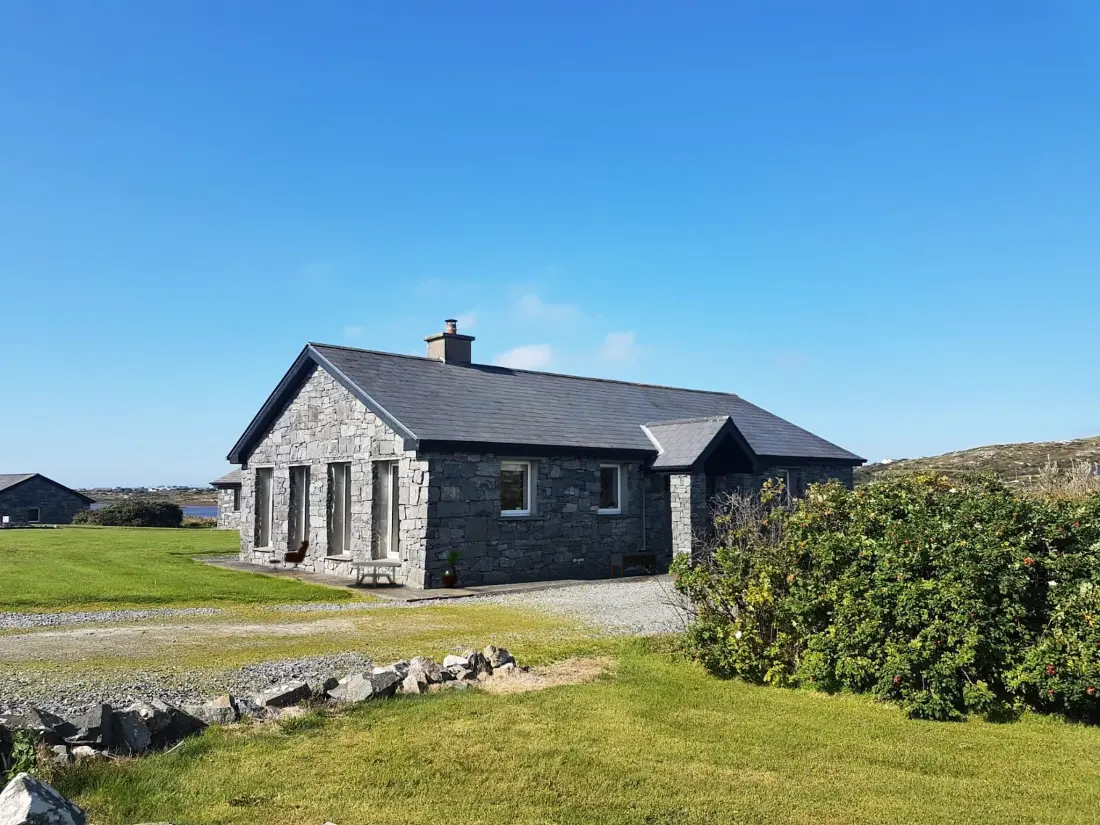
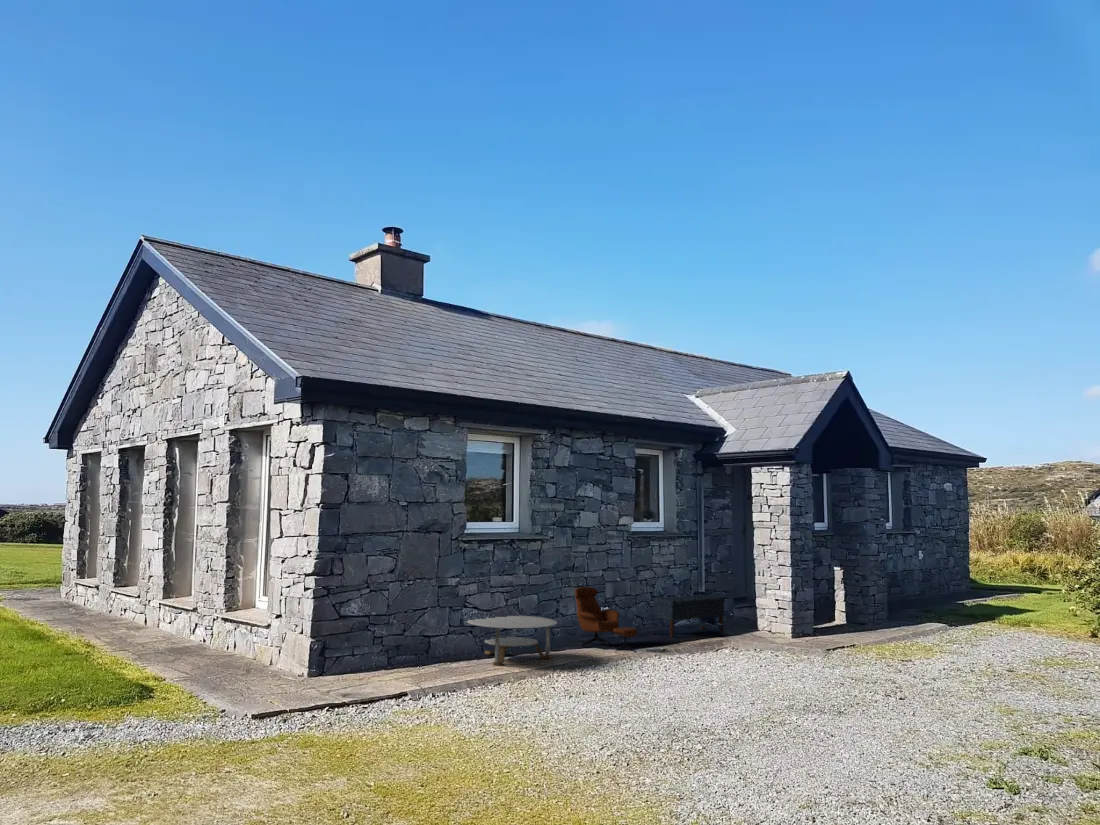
lounge chair: present [269,540,309,570] -> present [575,587,638,651]
potted tree: present [441,550,462,587] -> none [343,591,392,672]
round table: present [351,562,401,587] -> present [467,616,557,666]

